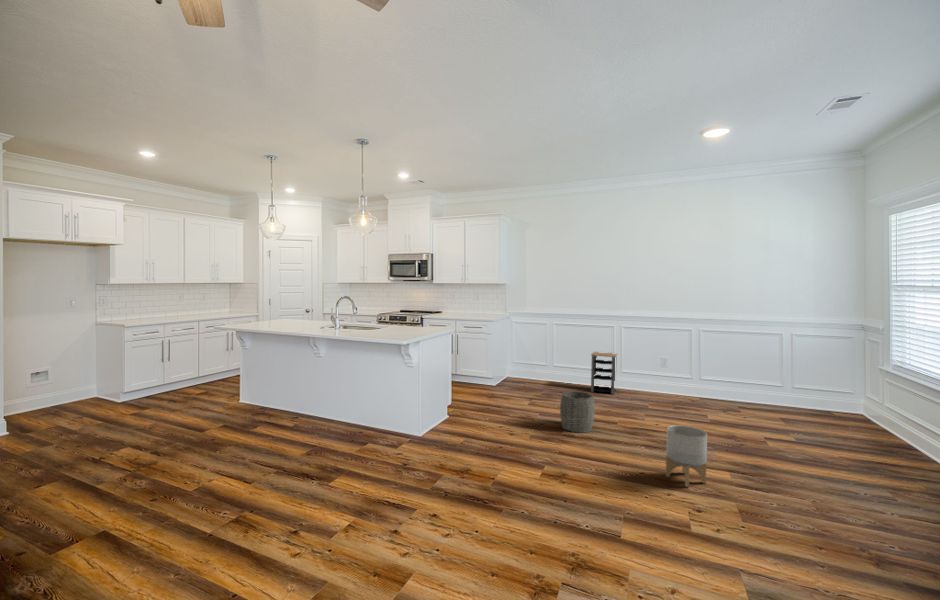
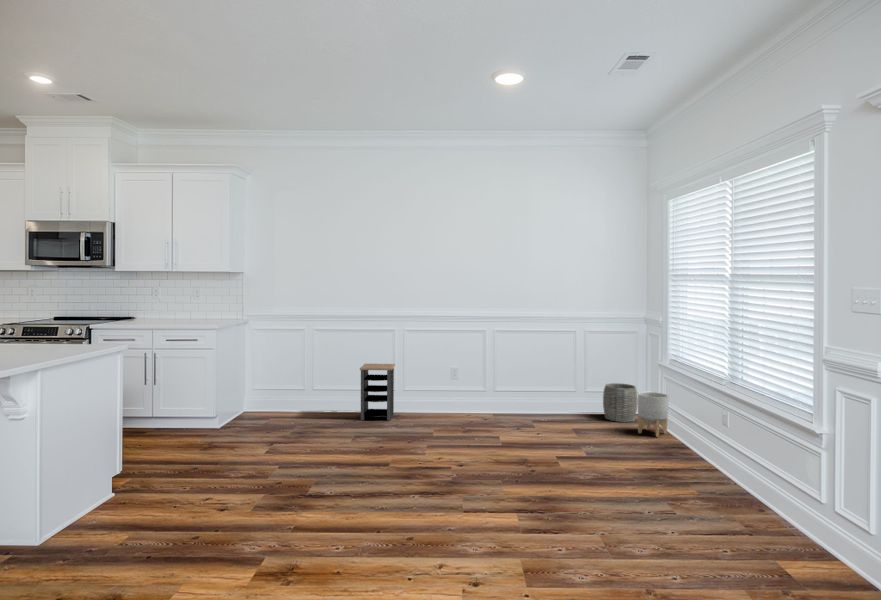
woven basket: present [560,391,595,433] -> present [603,383,638,422]
planter: present [666,425,707,487] -> present [638,392,668,437]

